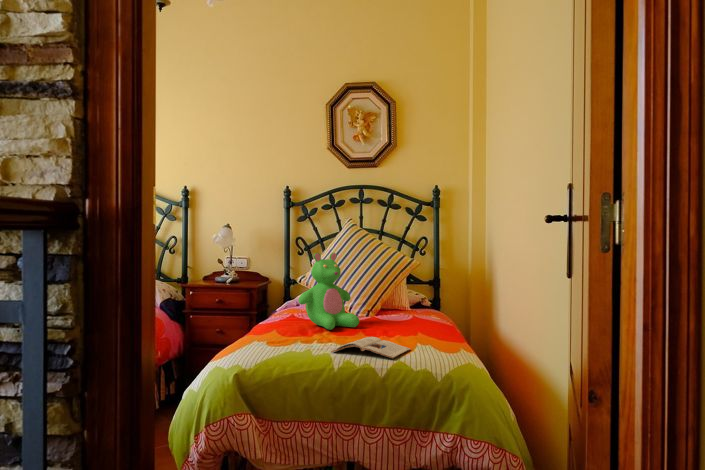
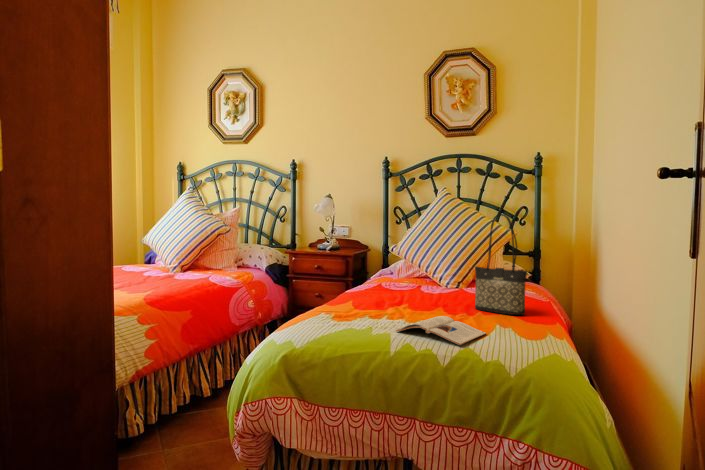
tote bag: none [392,243,439,334] -> present [475,214,527,315]
teddy bear: present [299,253,359,330] -> none [378,223,440,303]

